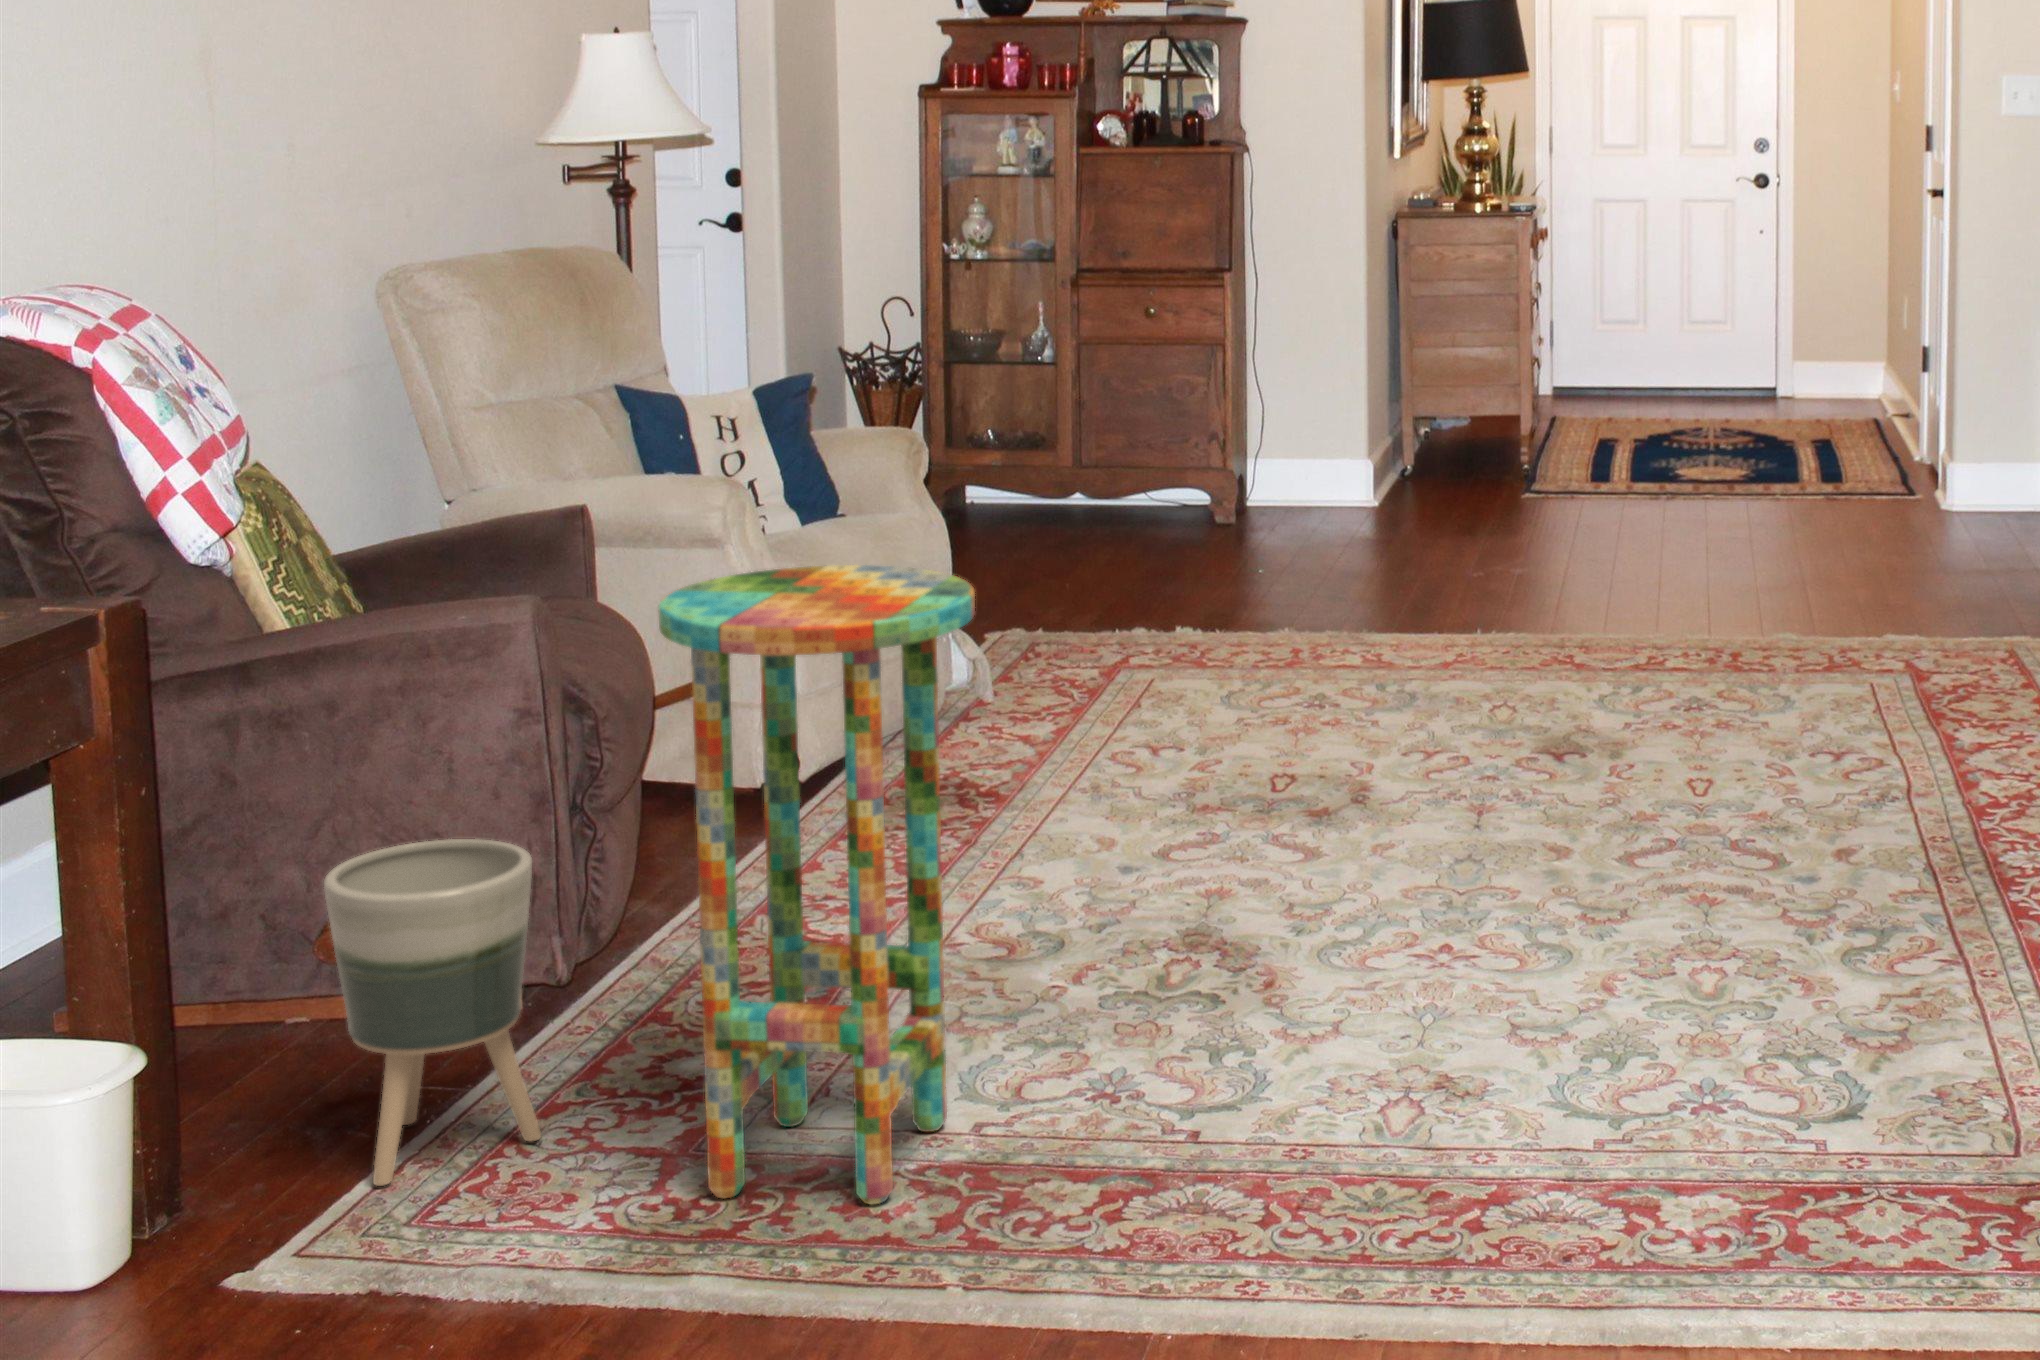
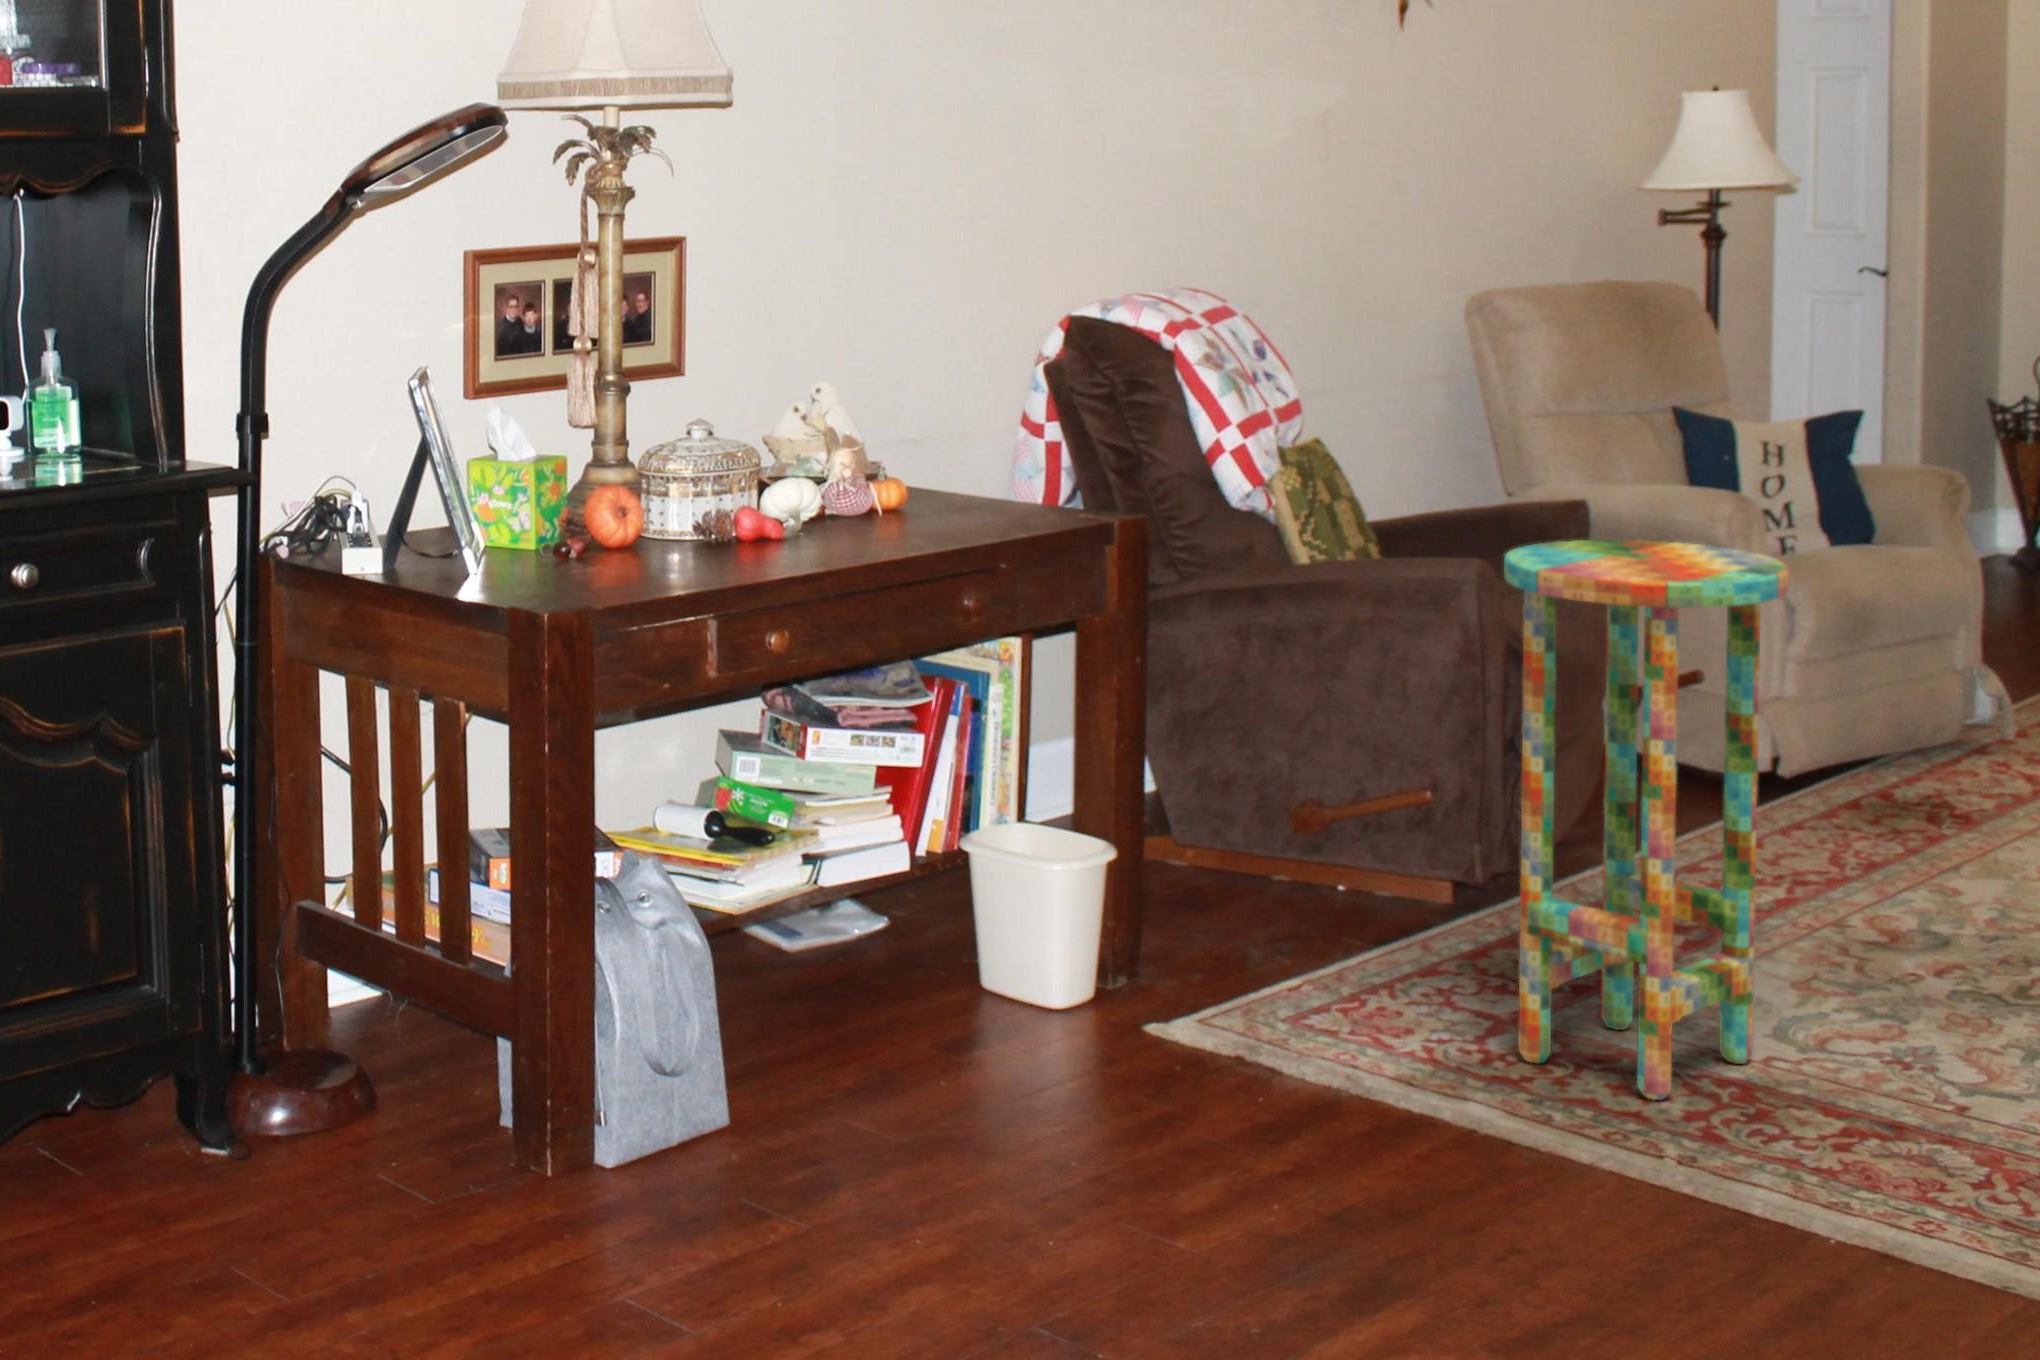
planter: present [324,839,541,1186] -> none [1259,730,1418,988]

